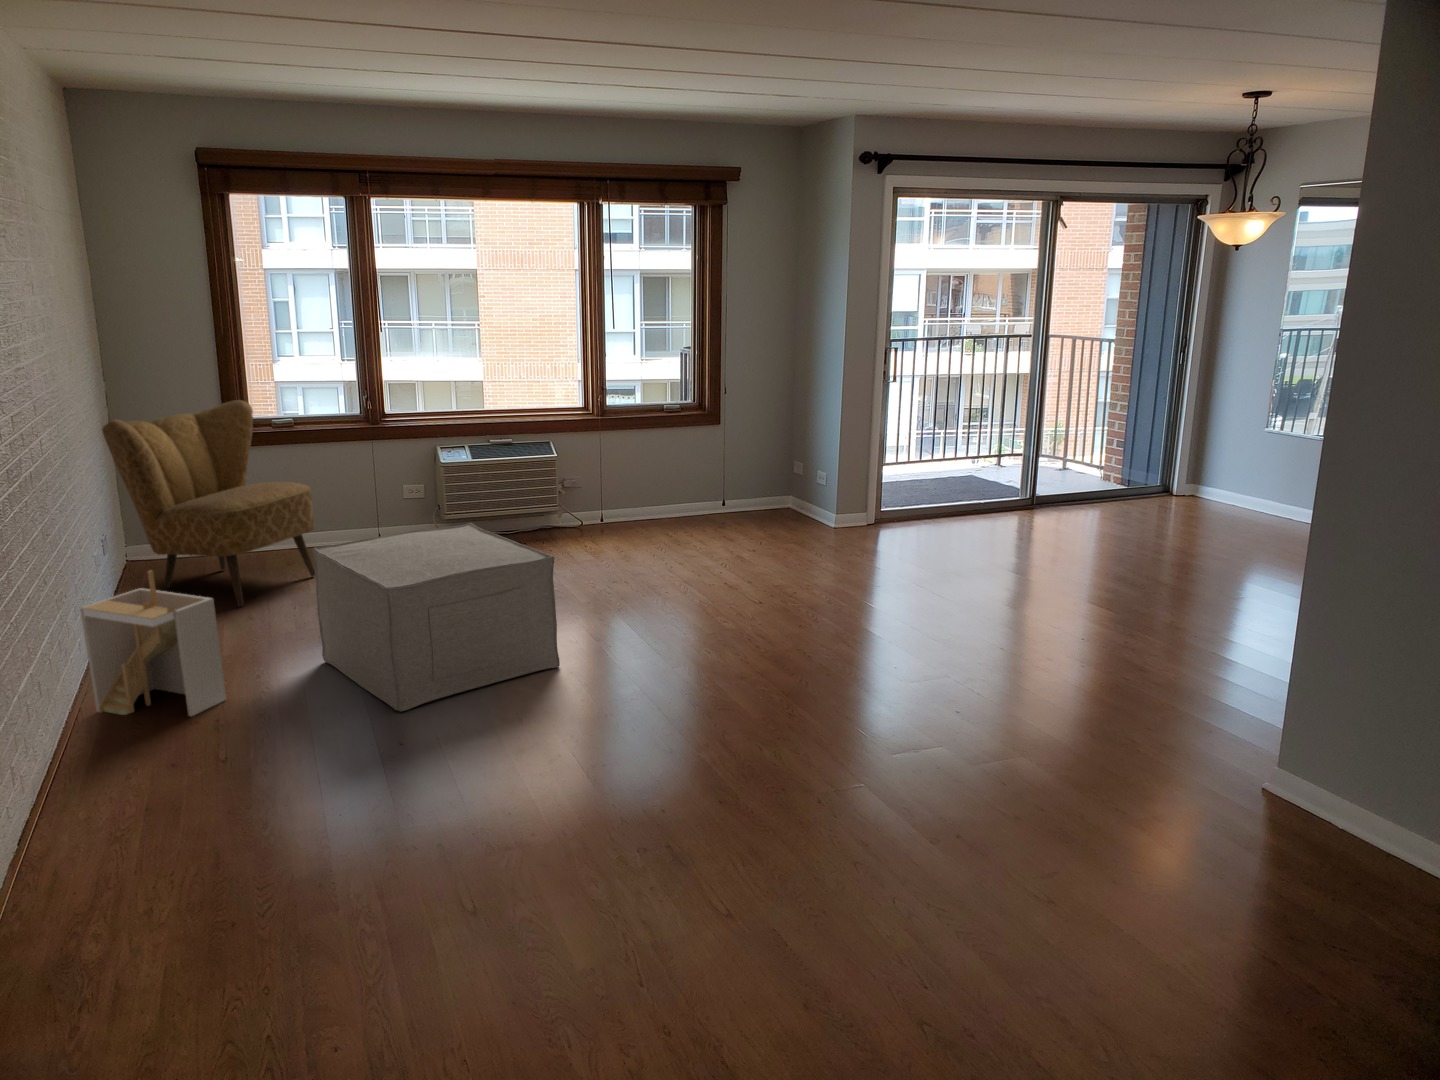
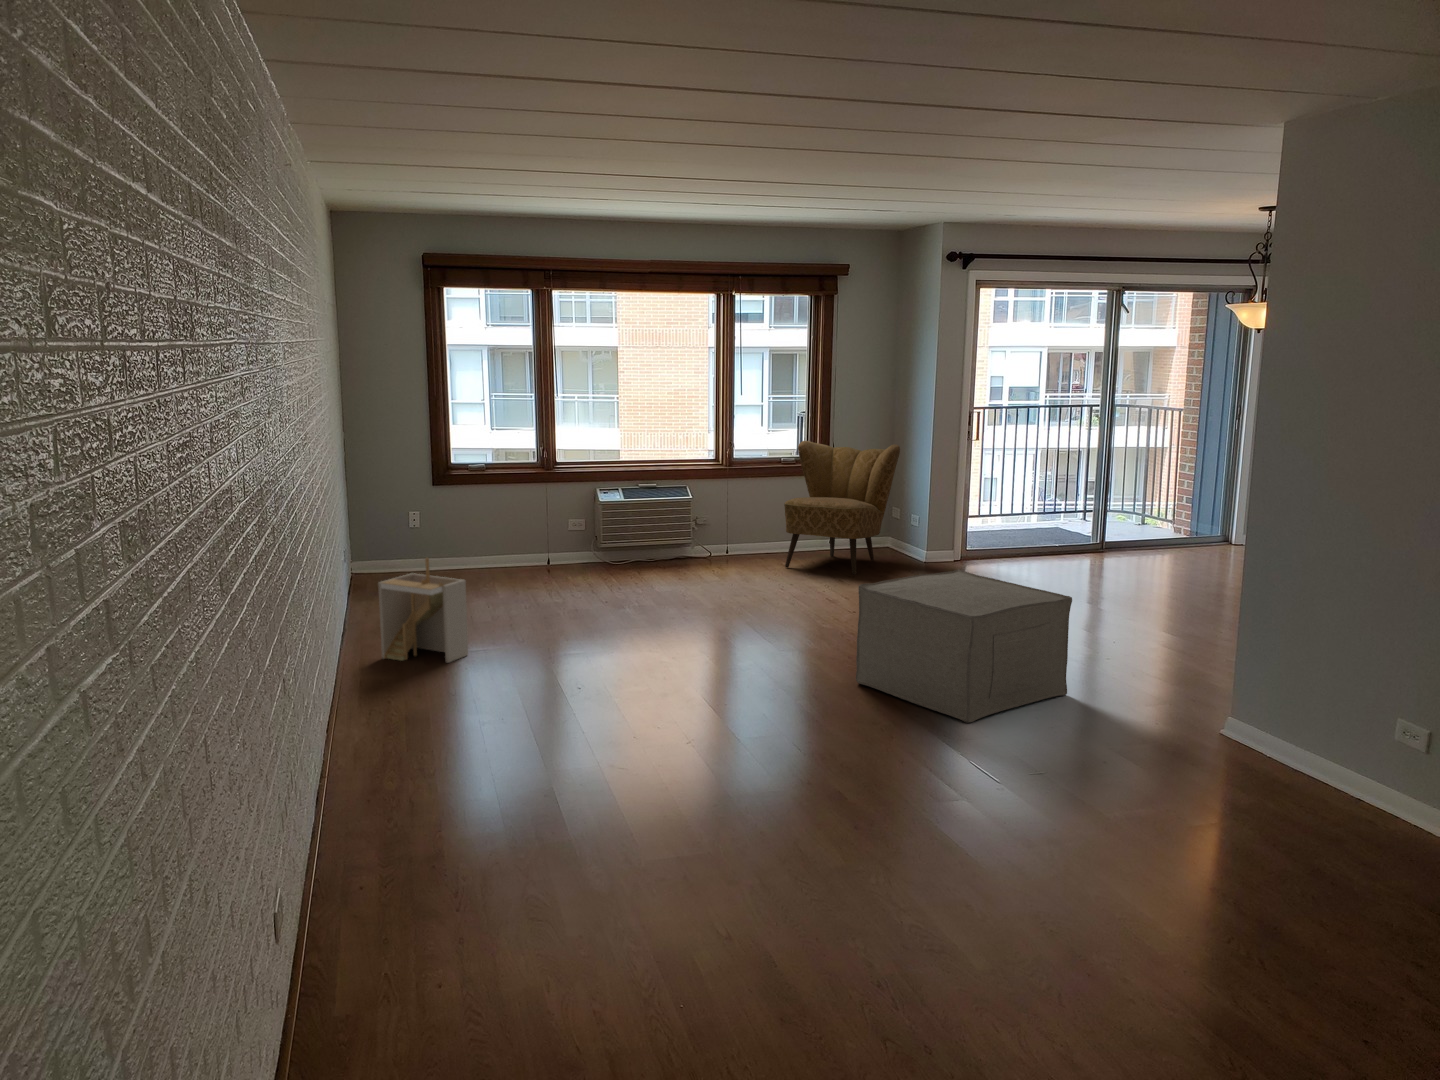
armchair: present [102,400,315,606] -> present [784,441,900,574]
ottoman: present [312,523,560,711] -> present [856,570,1072,723]

